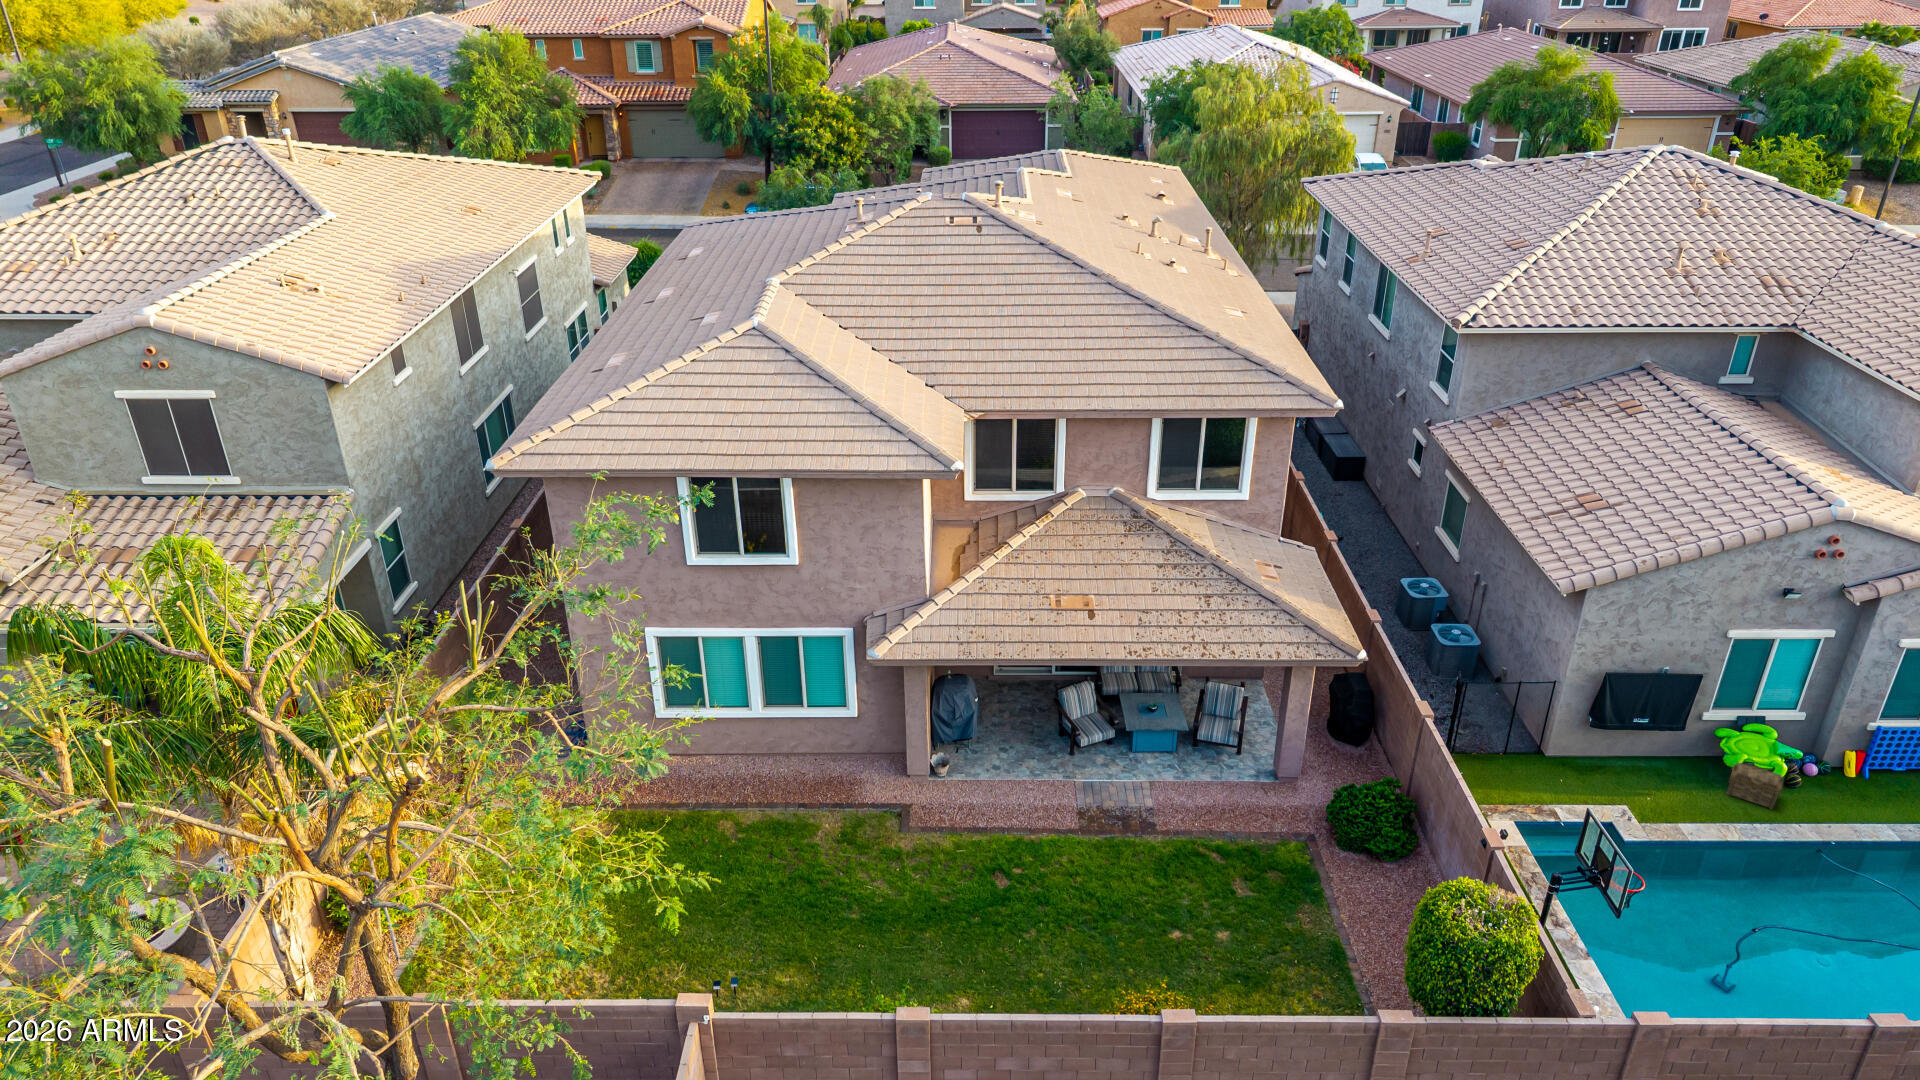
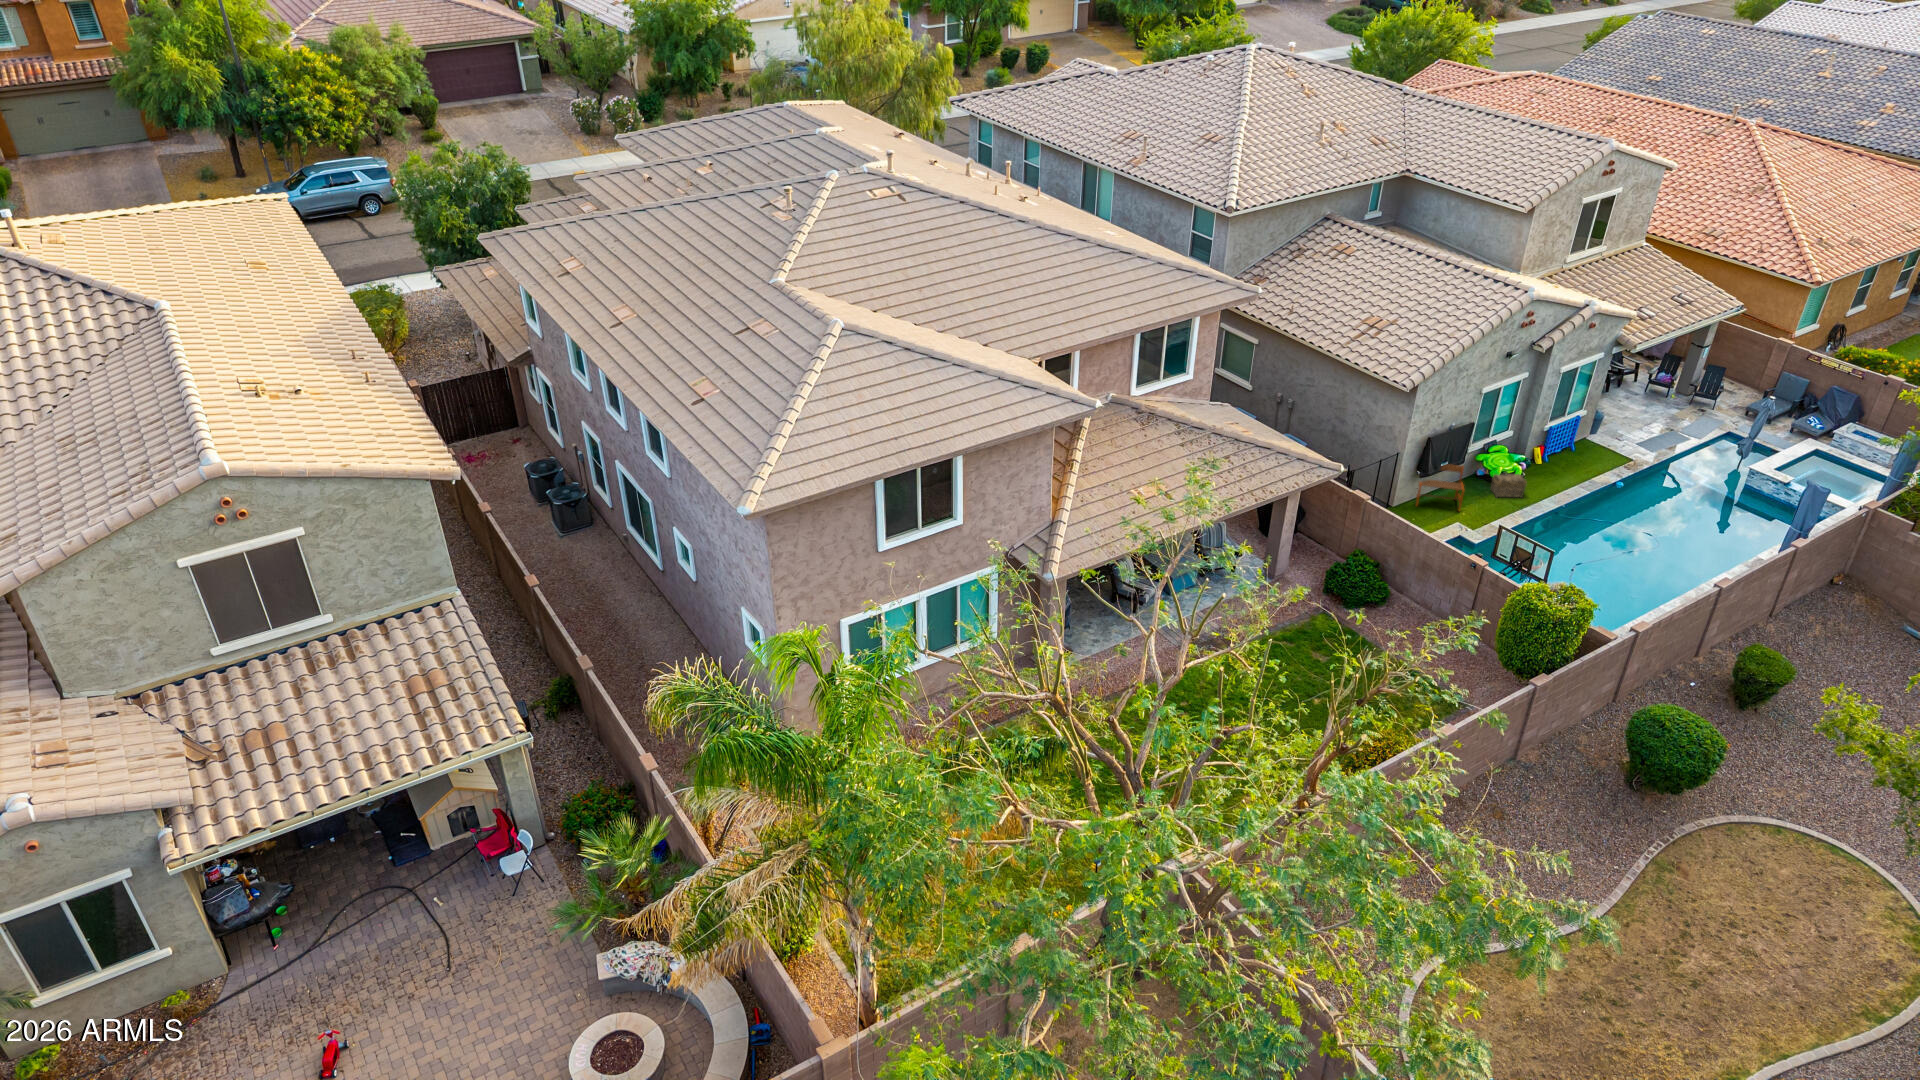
bench: none [1583,707,1671,793] -> present [1416,464,1464,510]

